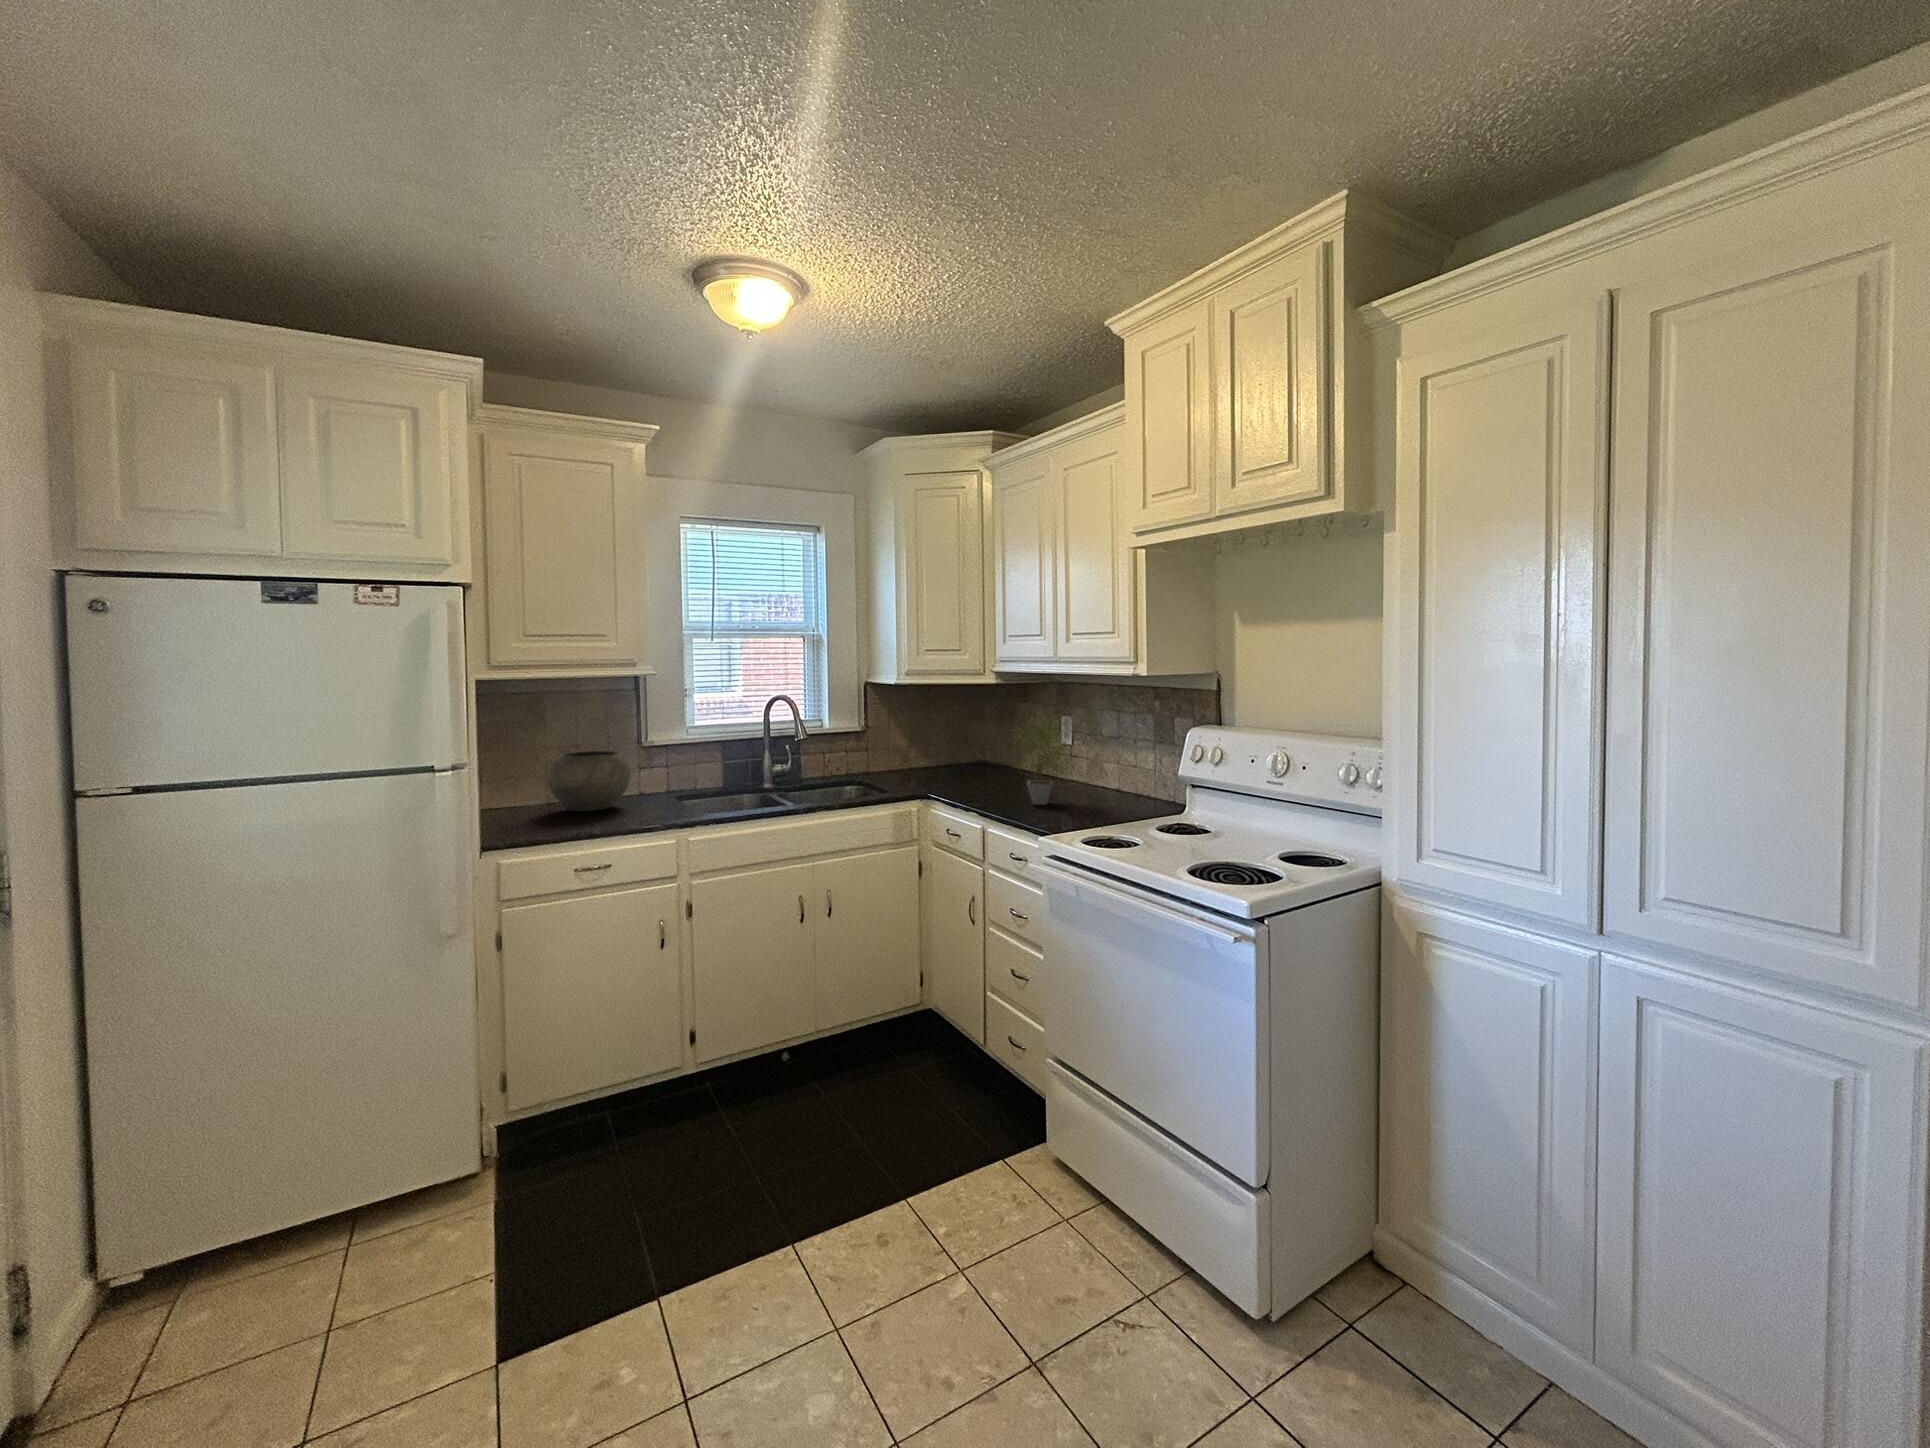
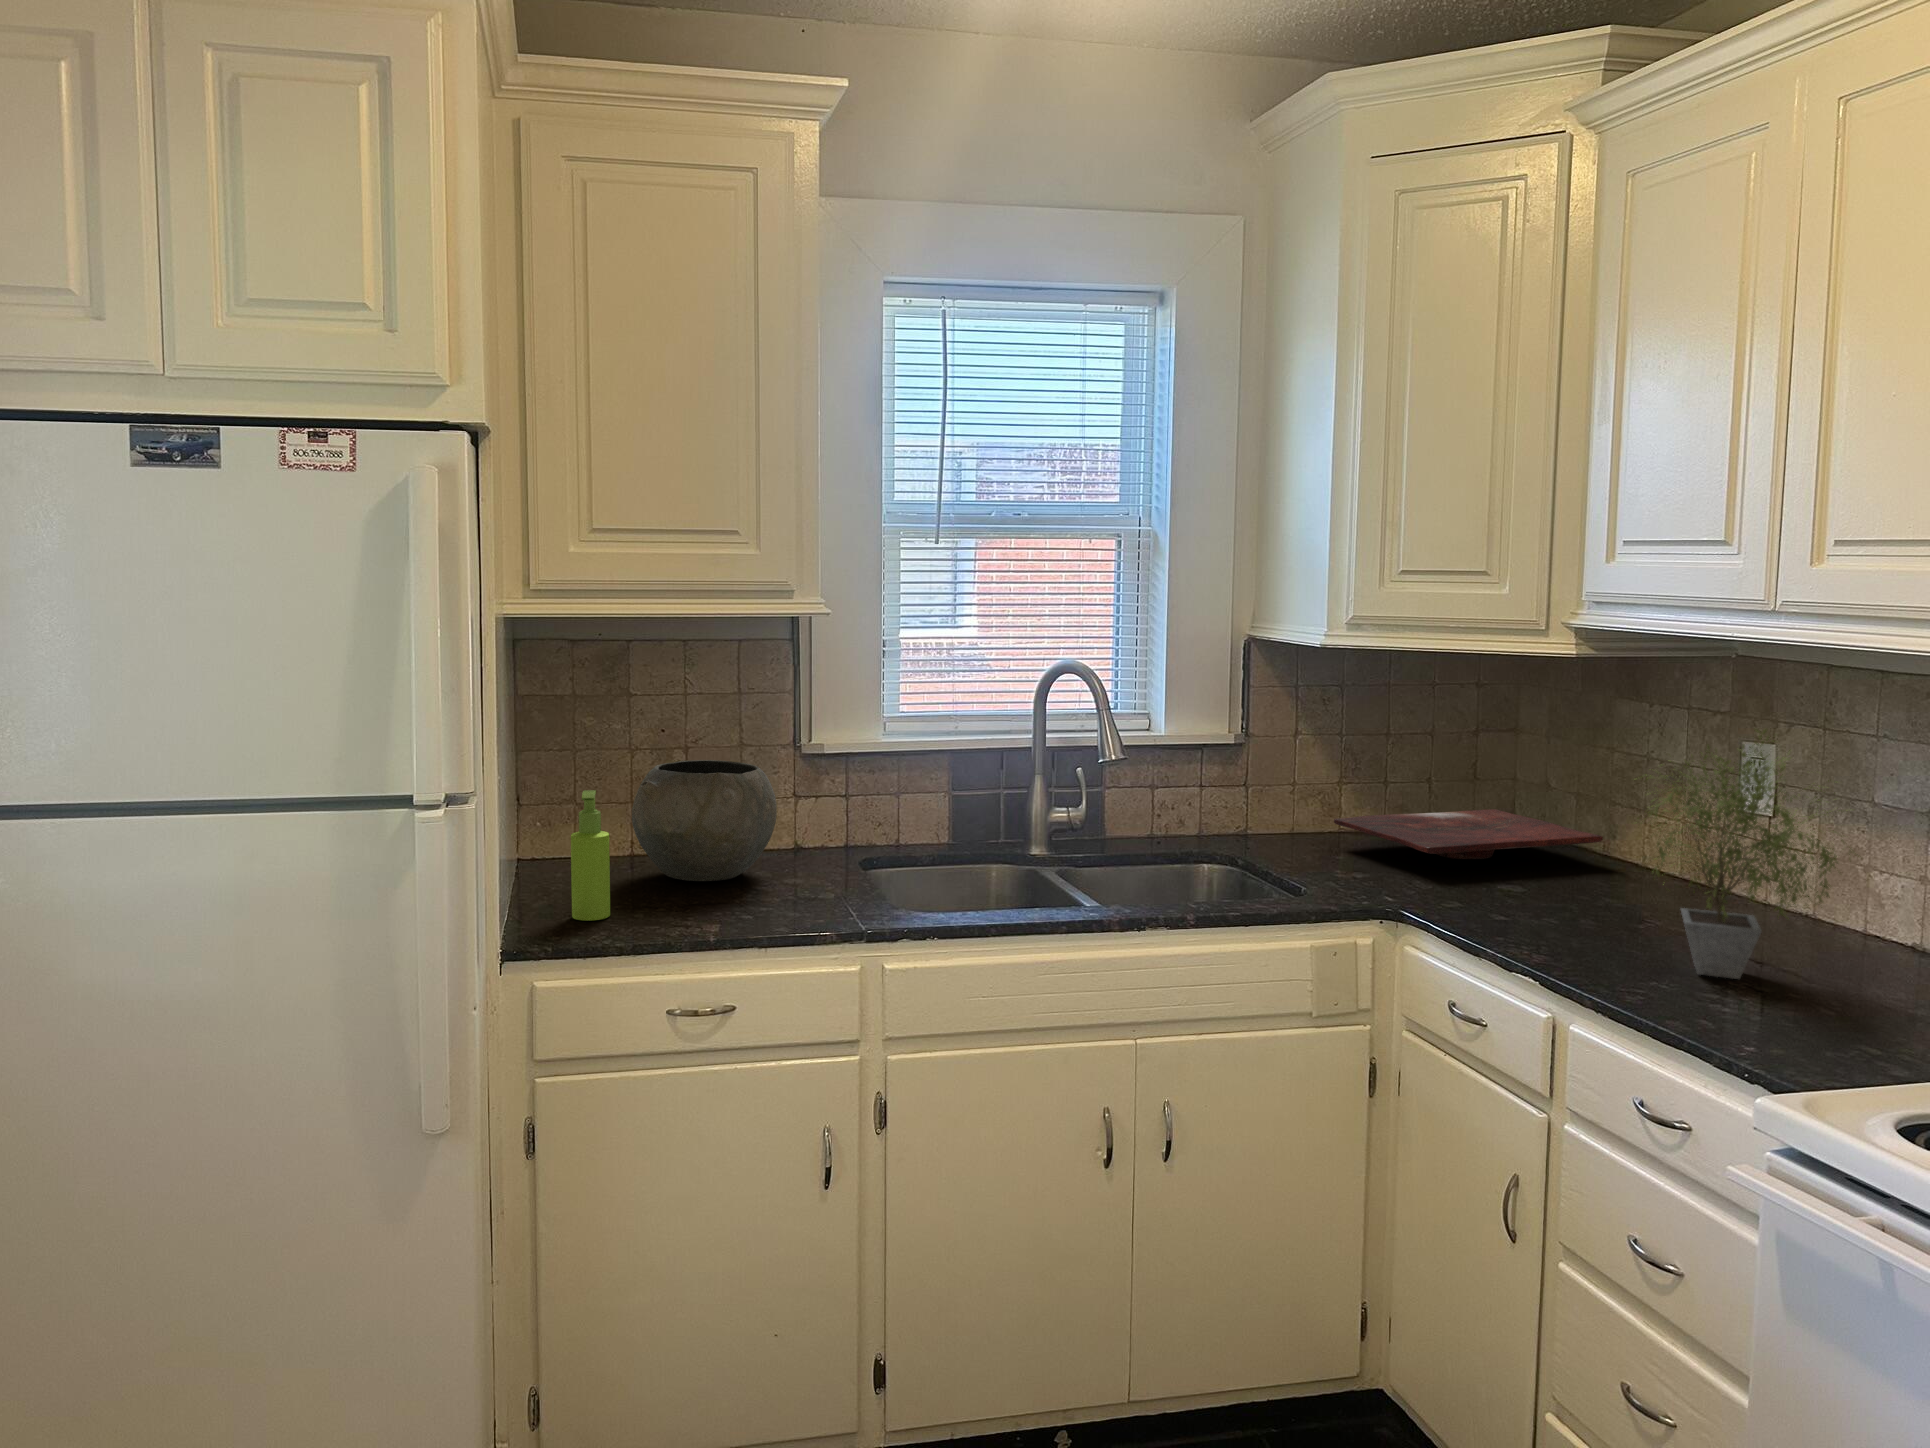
cutting board: none [908,755,1016,775] -> present [1334,809,1603,859]
soap dispenser: none [517,765,540,831] -> present [571,790,610,921]

